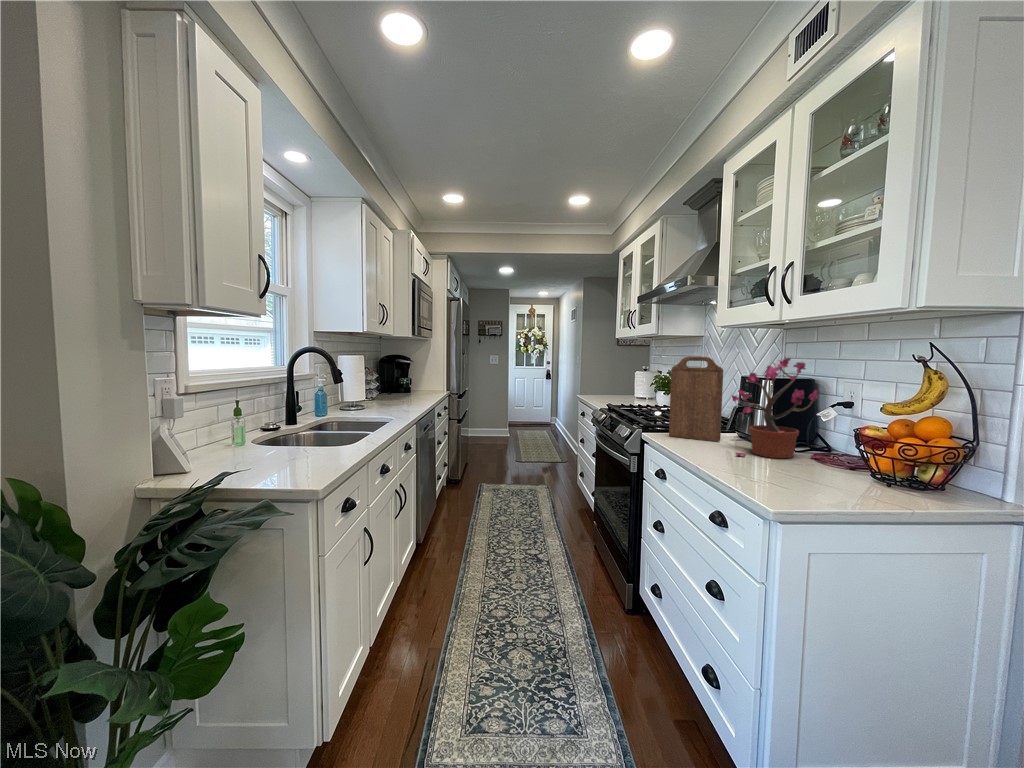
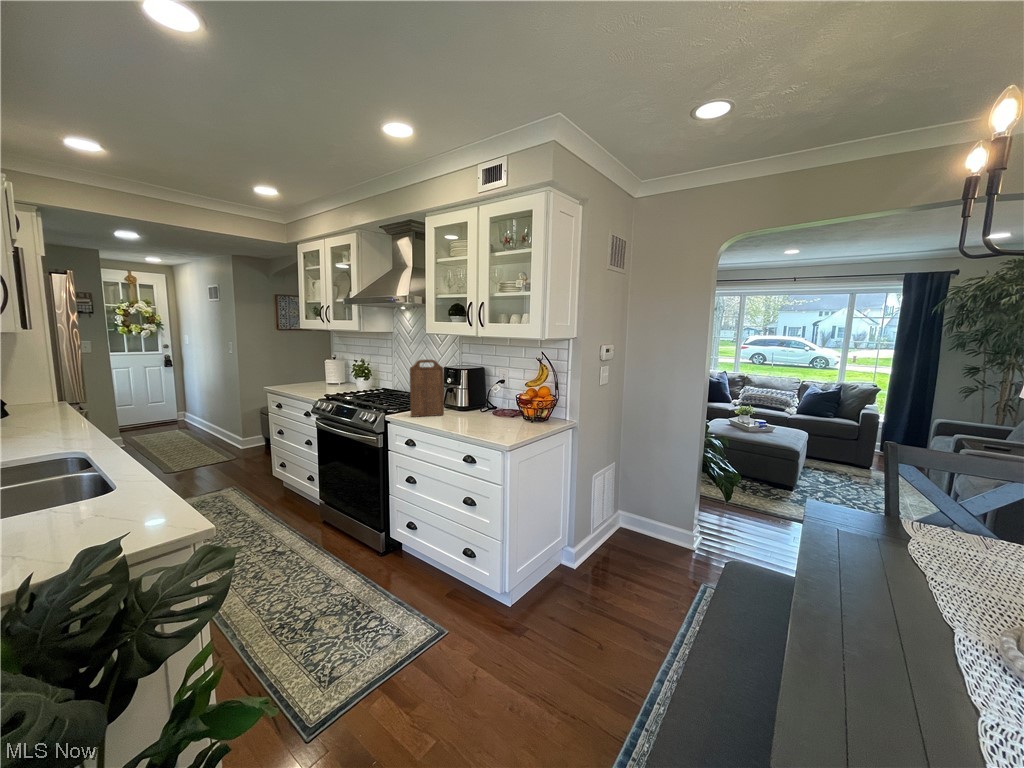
potted plant: present [732,358,820,459] -> none [453,360,500,423]

